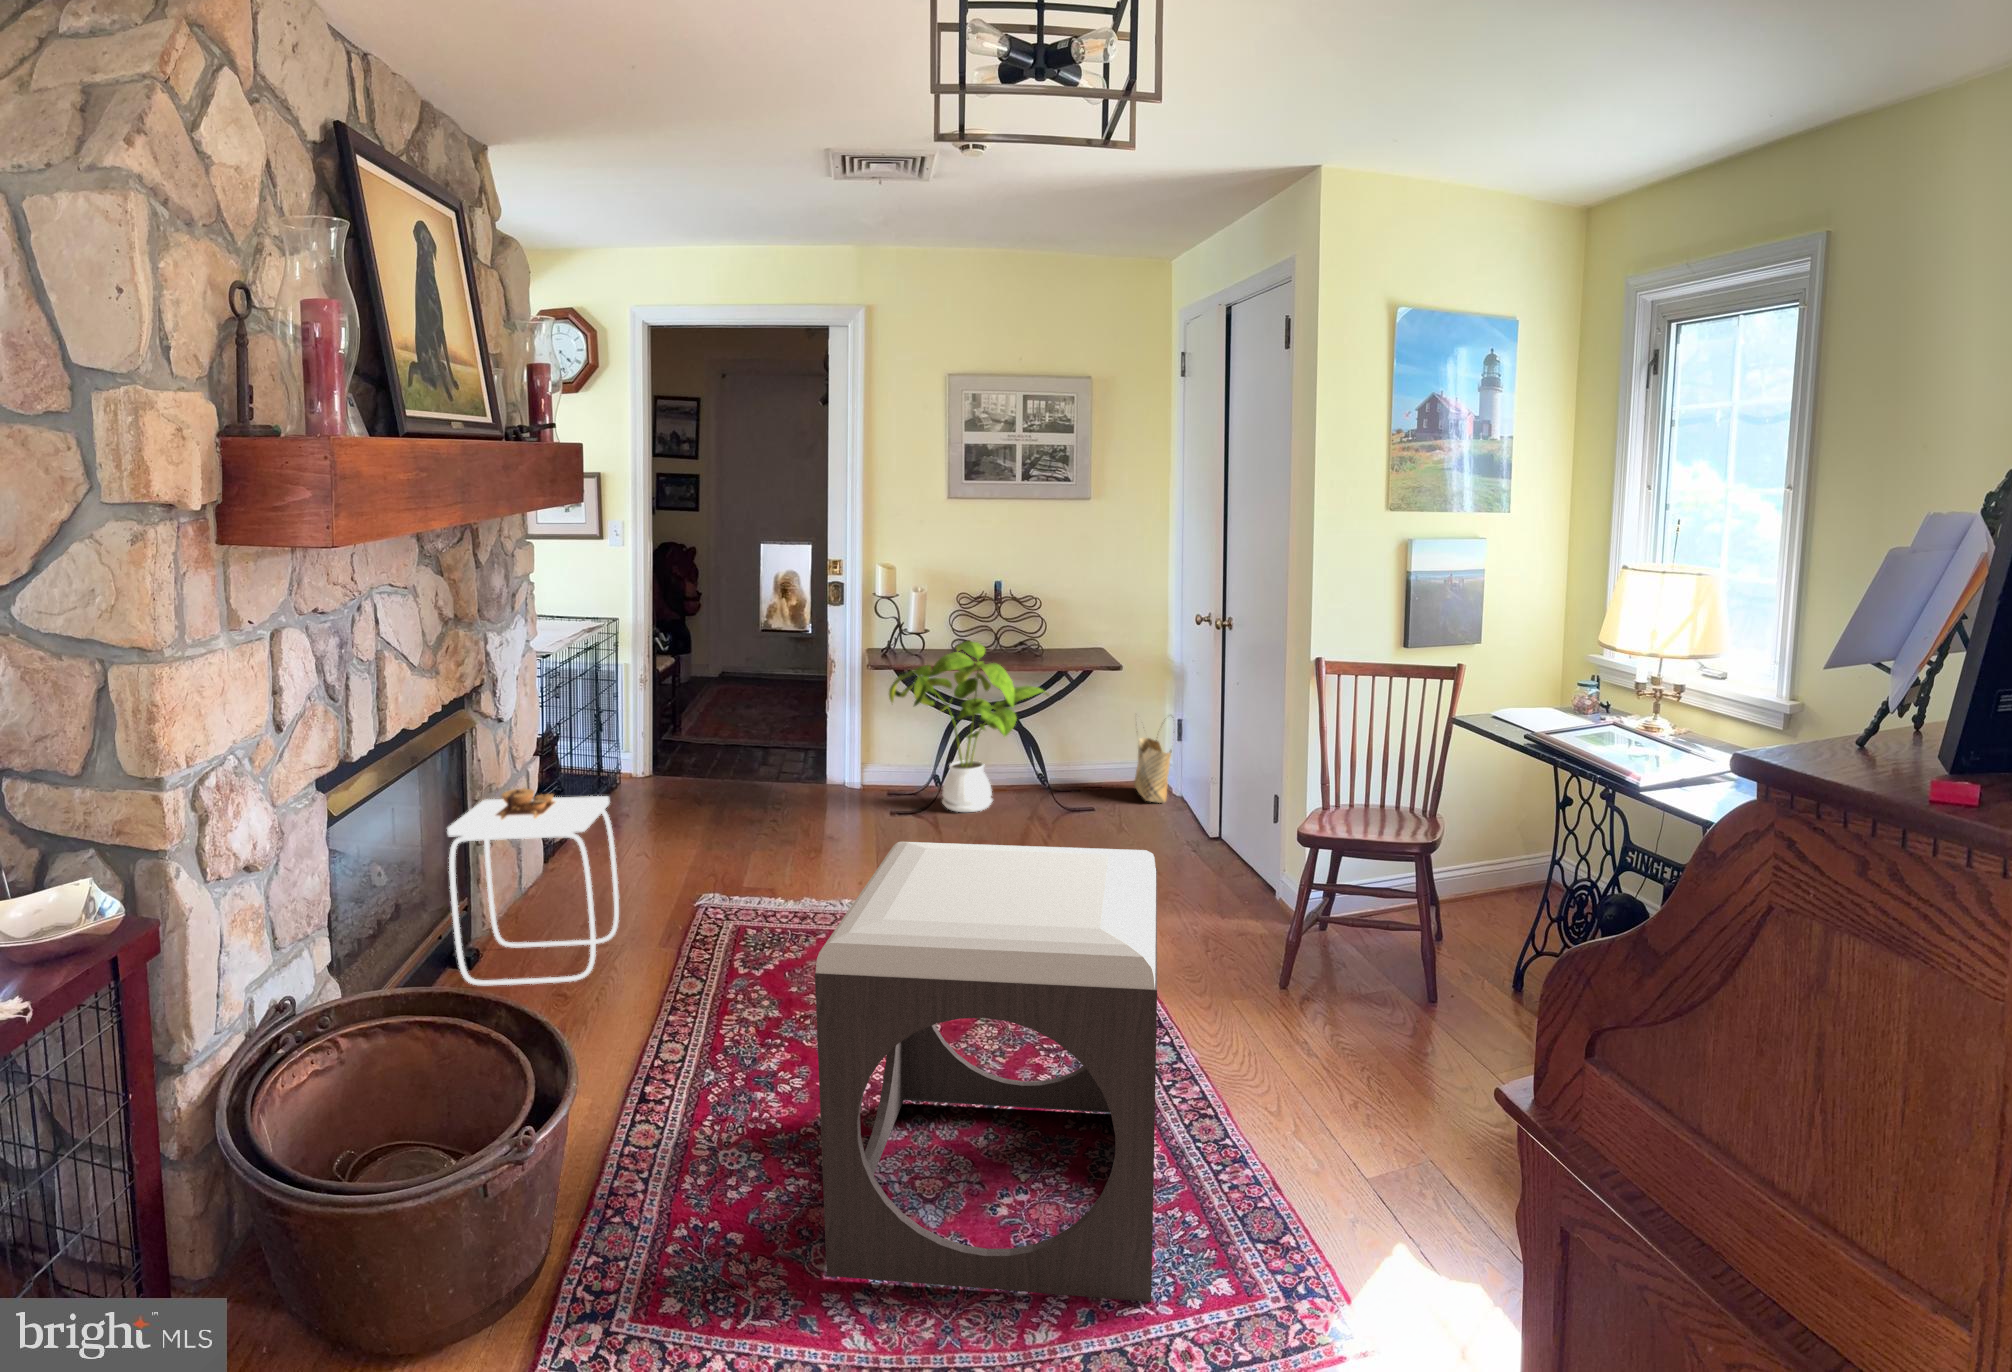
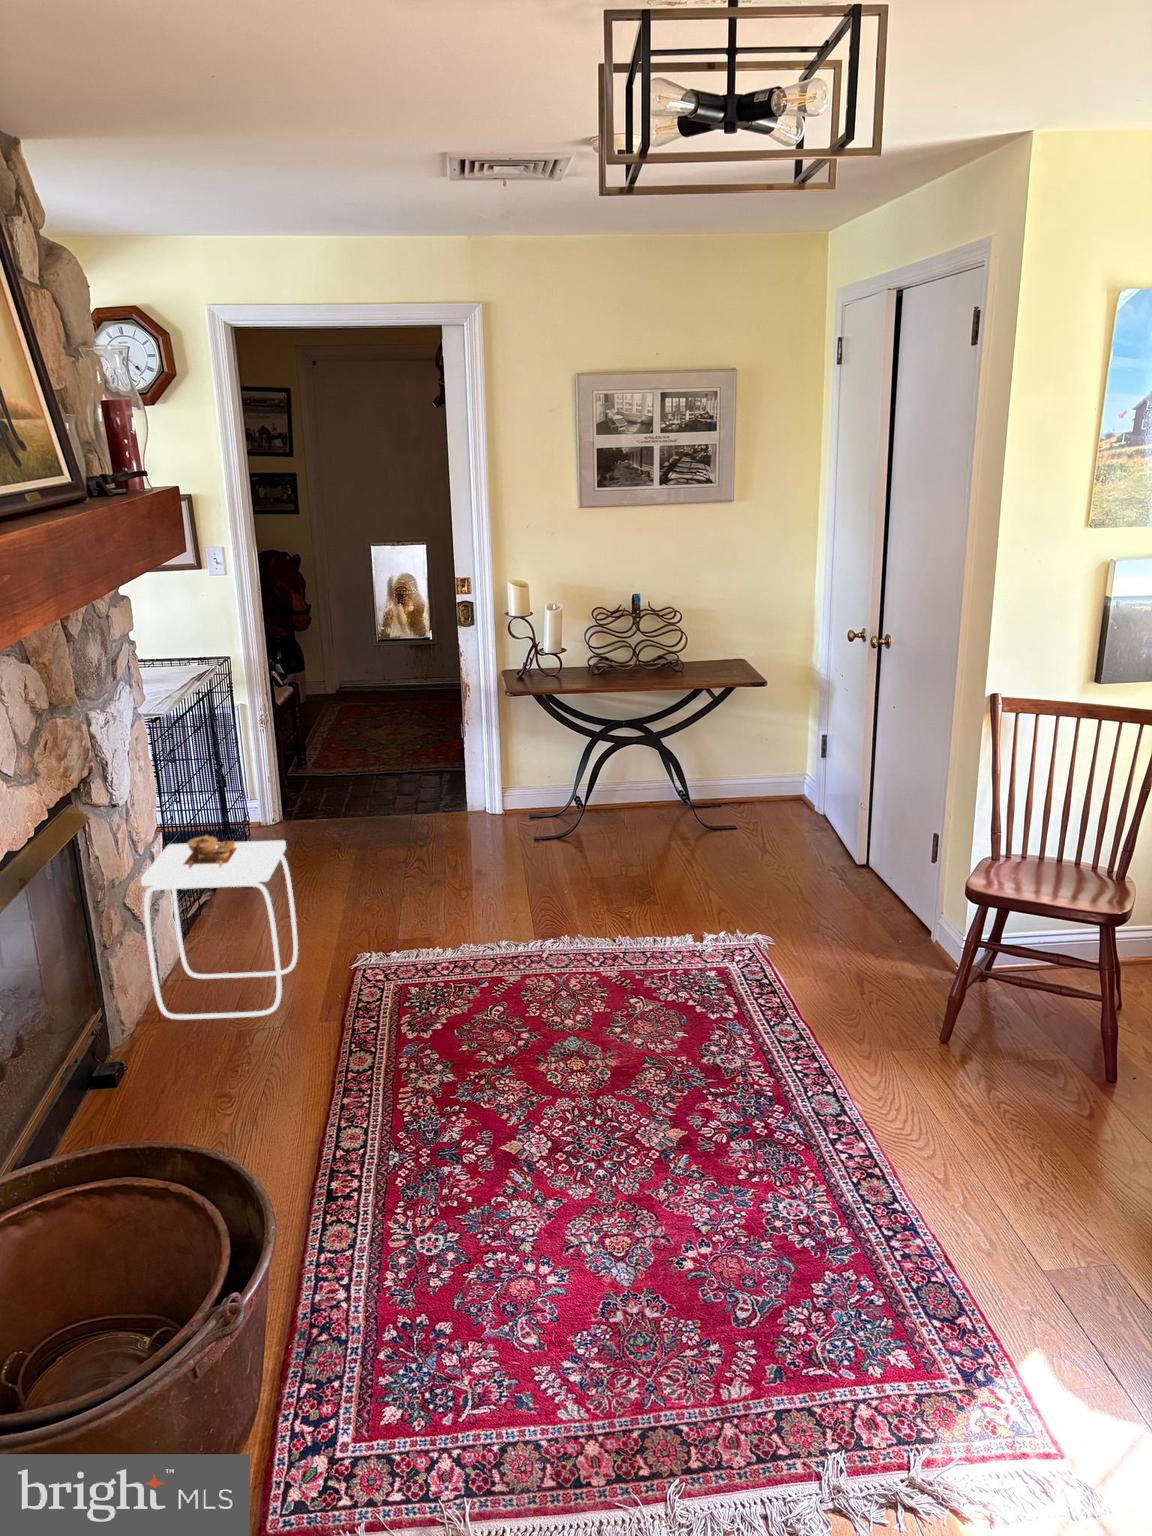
house plant: present [889,641,1048,812] -> none [535,667,692,831]
woven basket: present [1134,727,1172,803] -> none [773,734,816,821]
footstool: present [815,842,1157,1302] -> none [525,920,854,1366]

